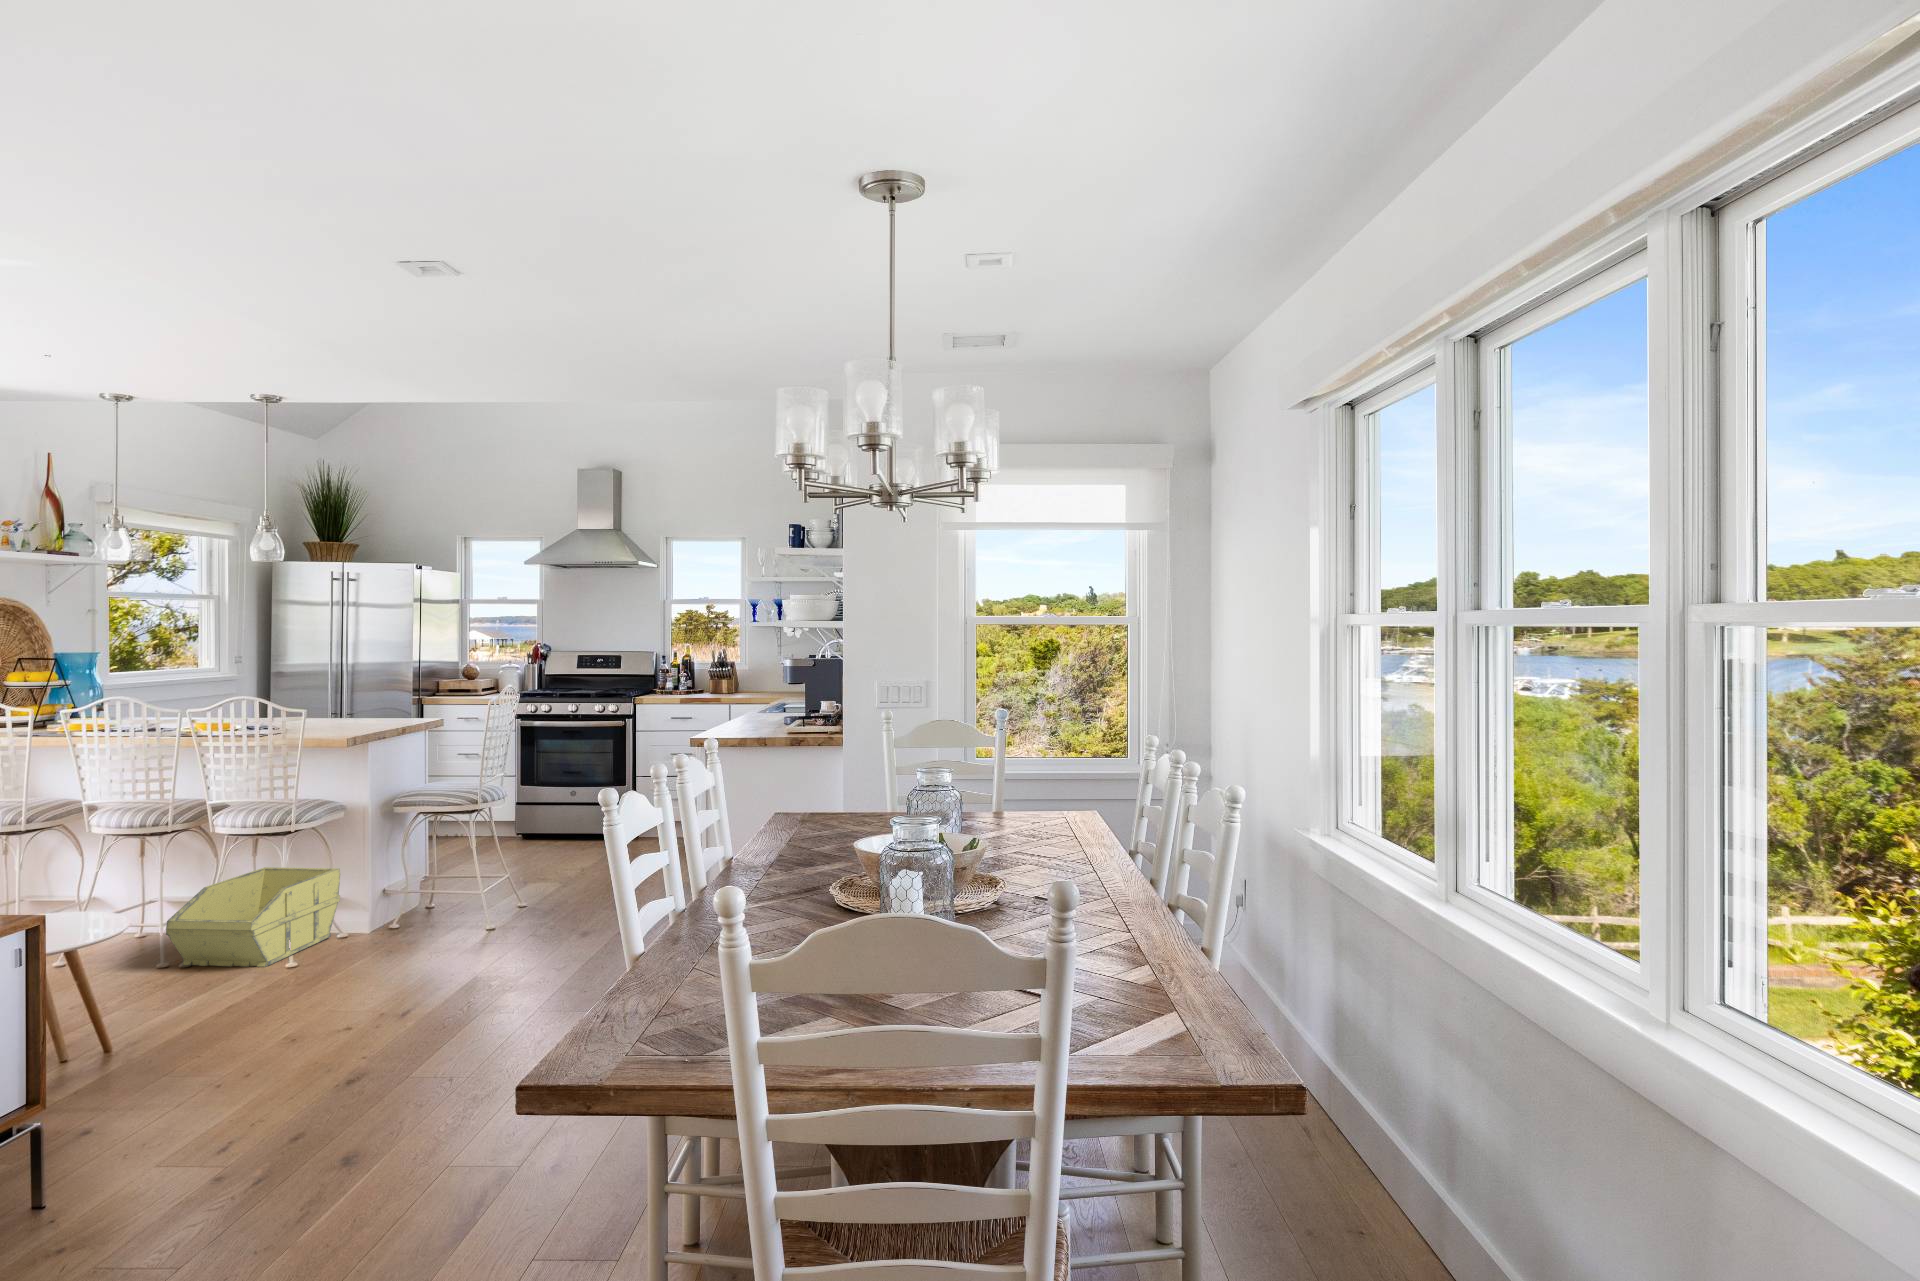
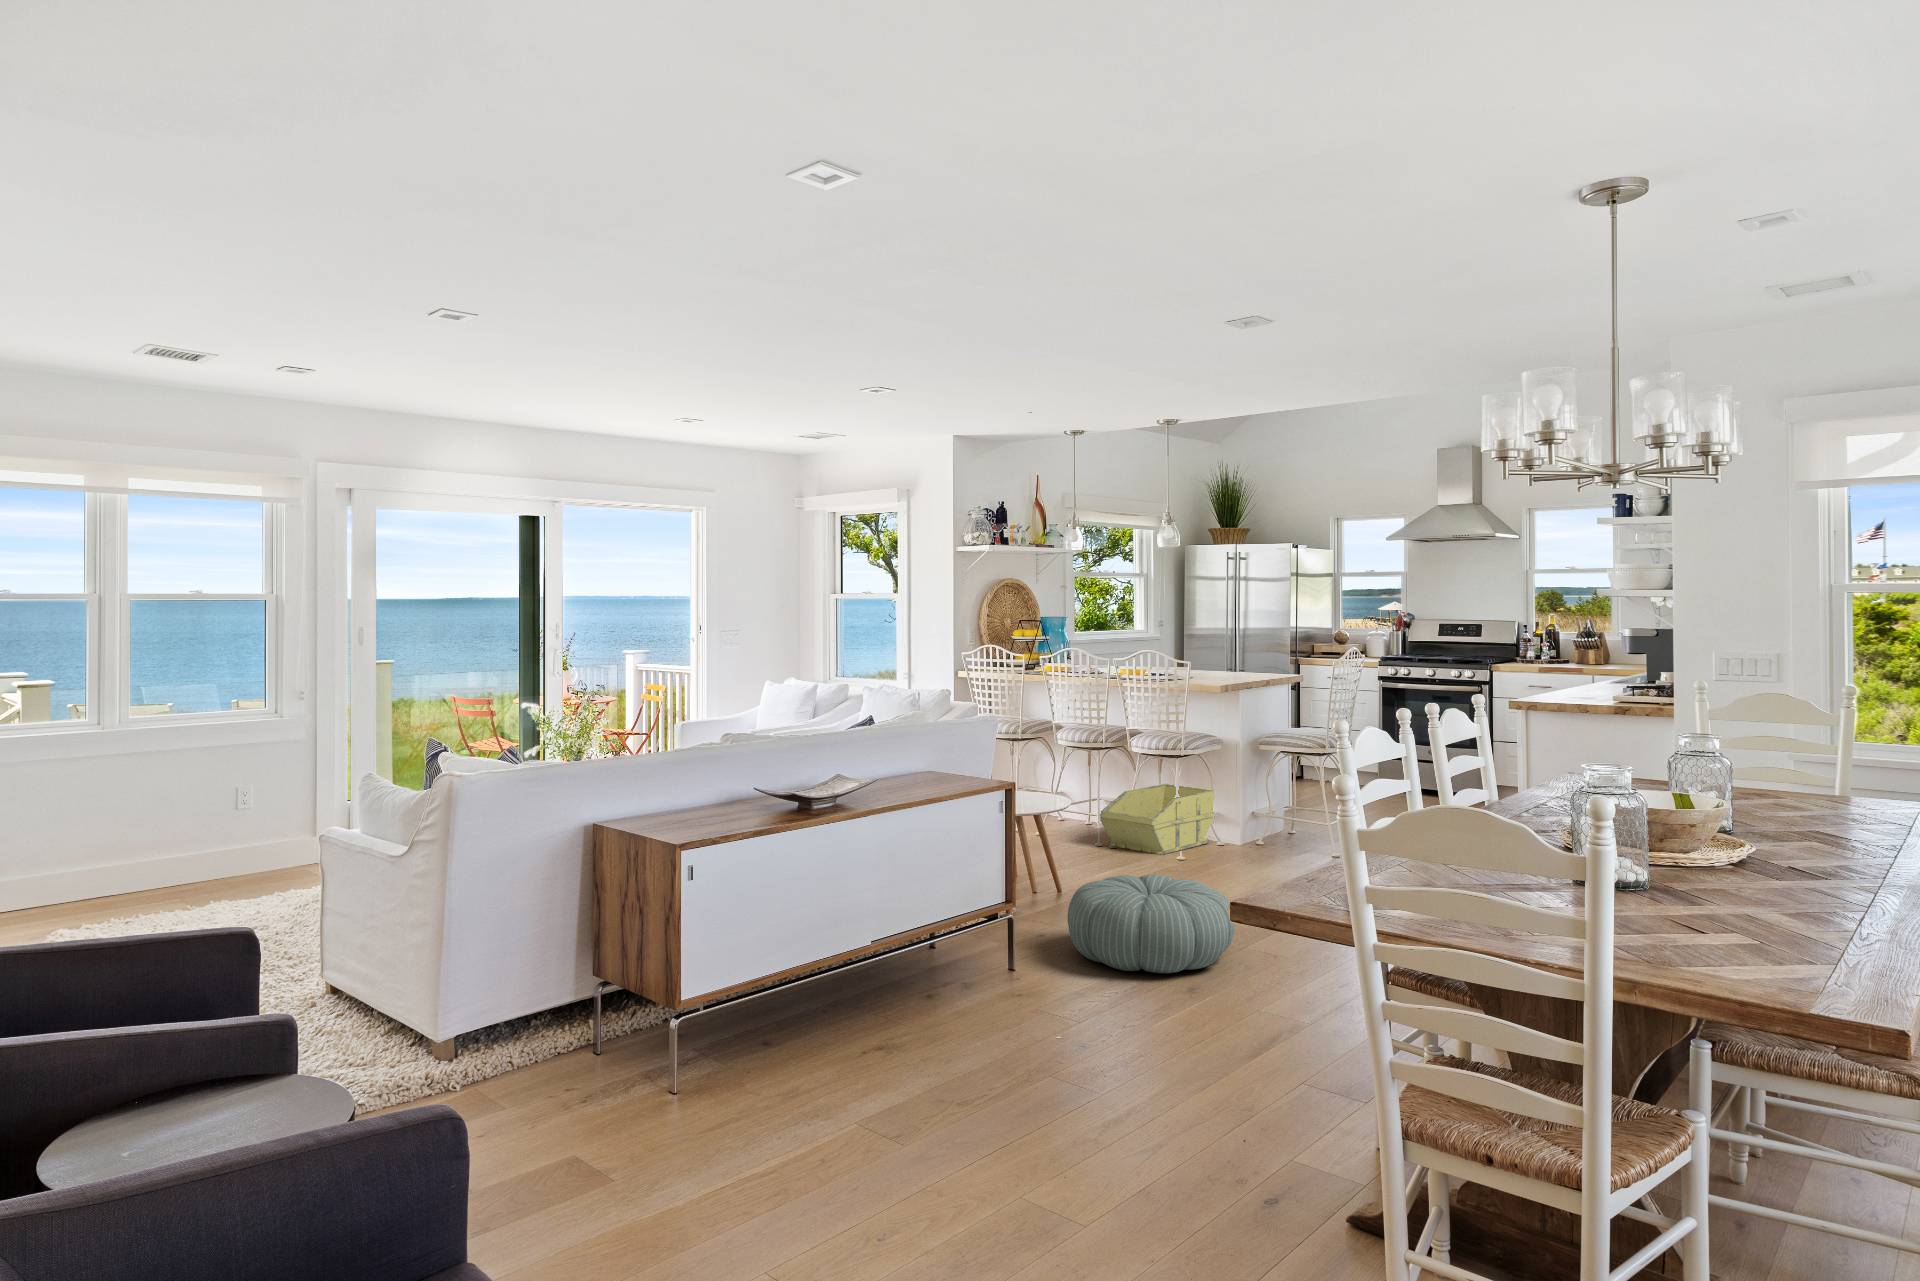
pouf: none [131,1024,411,1196] -> present [1068,875,1235,973]

